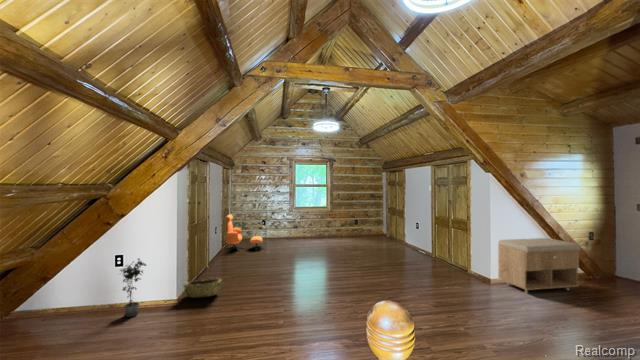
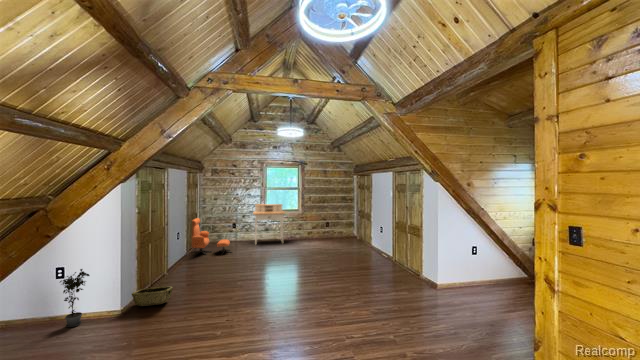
desk: none [282,201,316,242] -> present [253,204,285,243]
storage bench: present [498,238,581,293] -> none [446,244,520,298]

